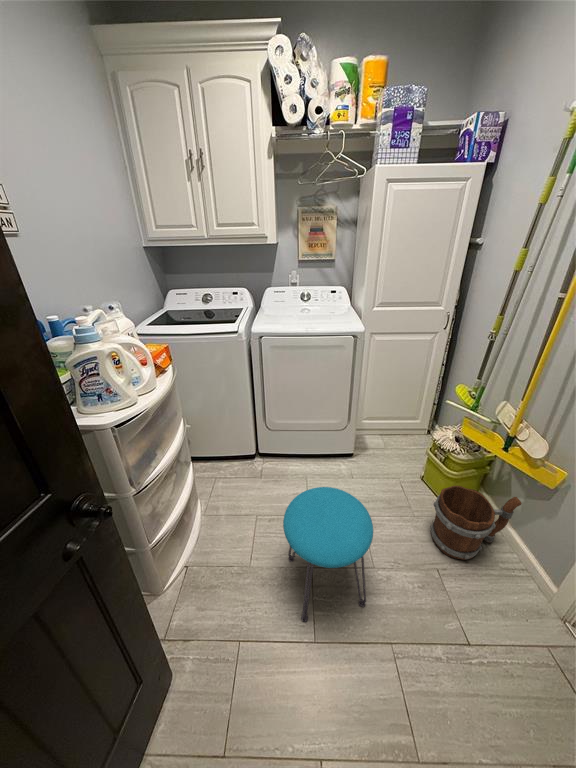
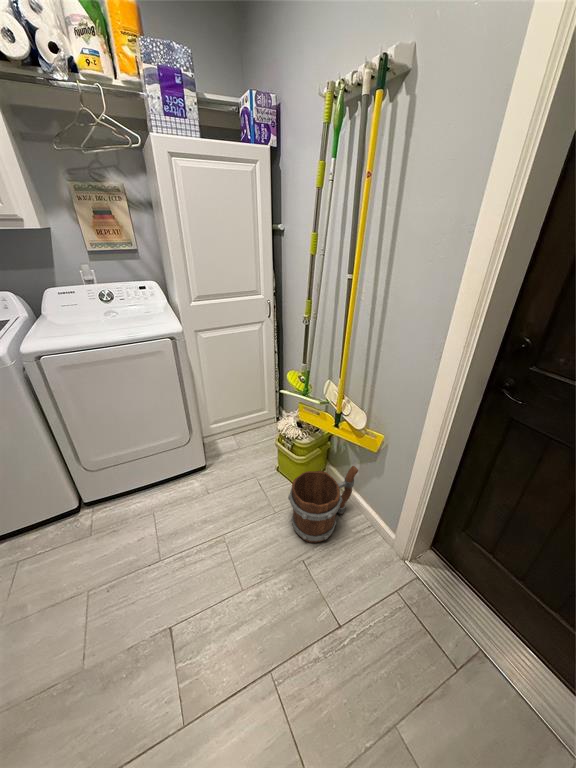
stool: present [283,487,373,622] -> none [106,526,237,706]

